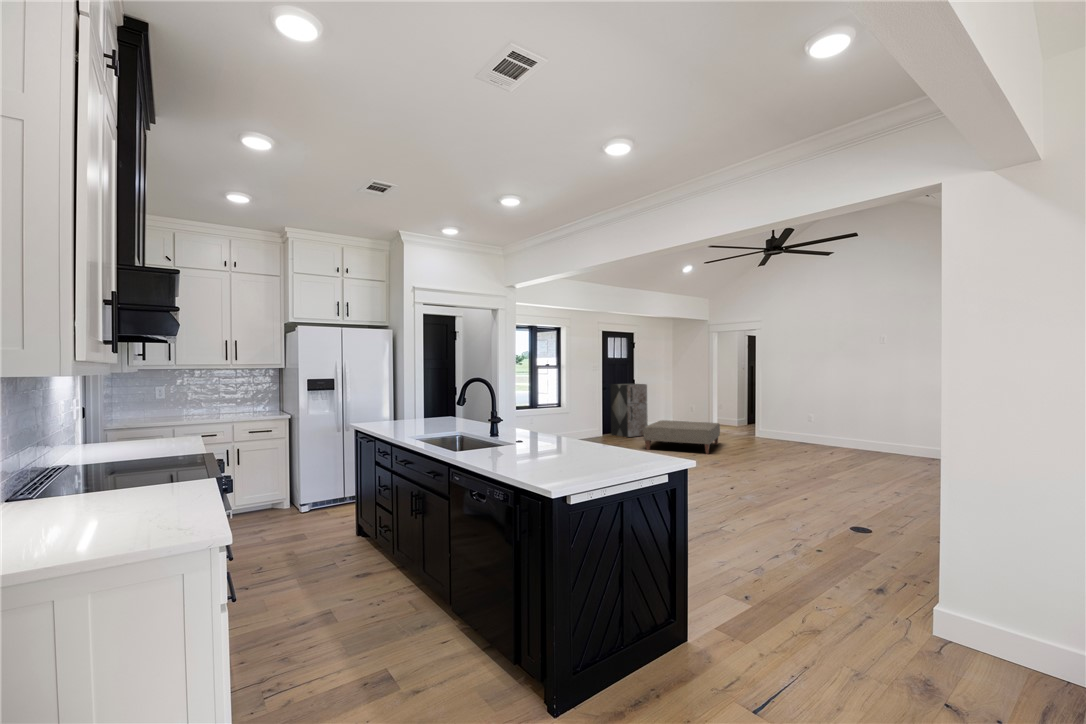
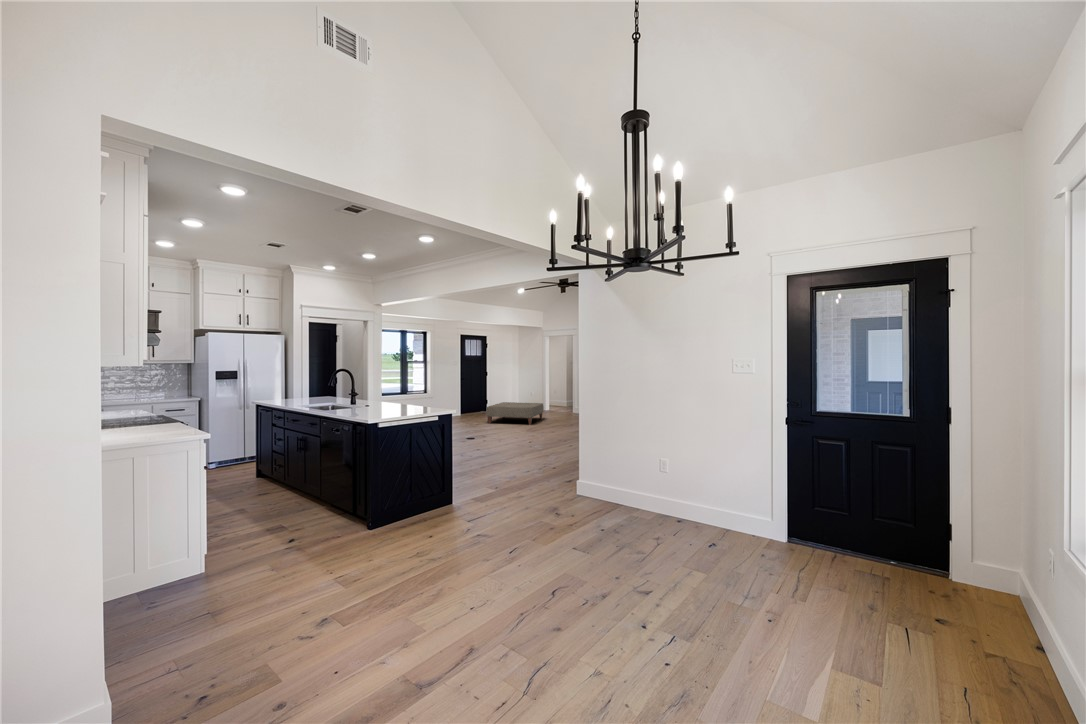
storage cabinet: present [611,383,648,437] -> none [468,375,496,416]

